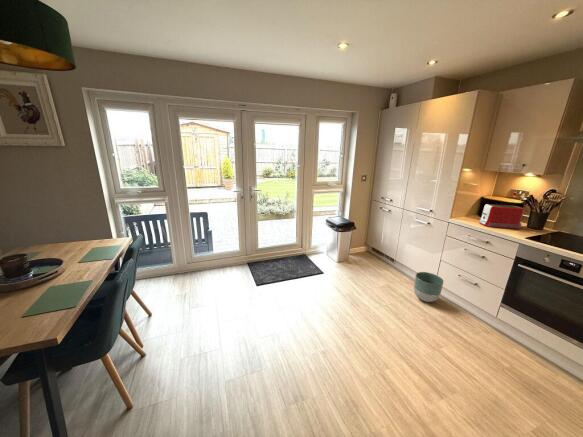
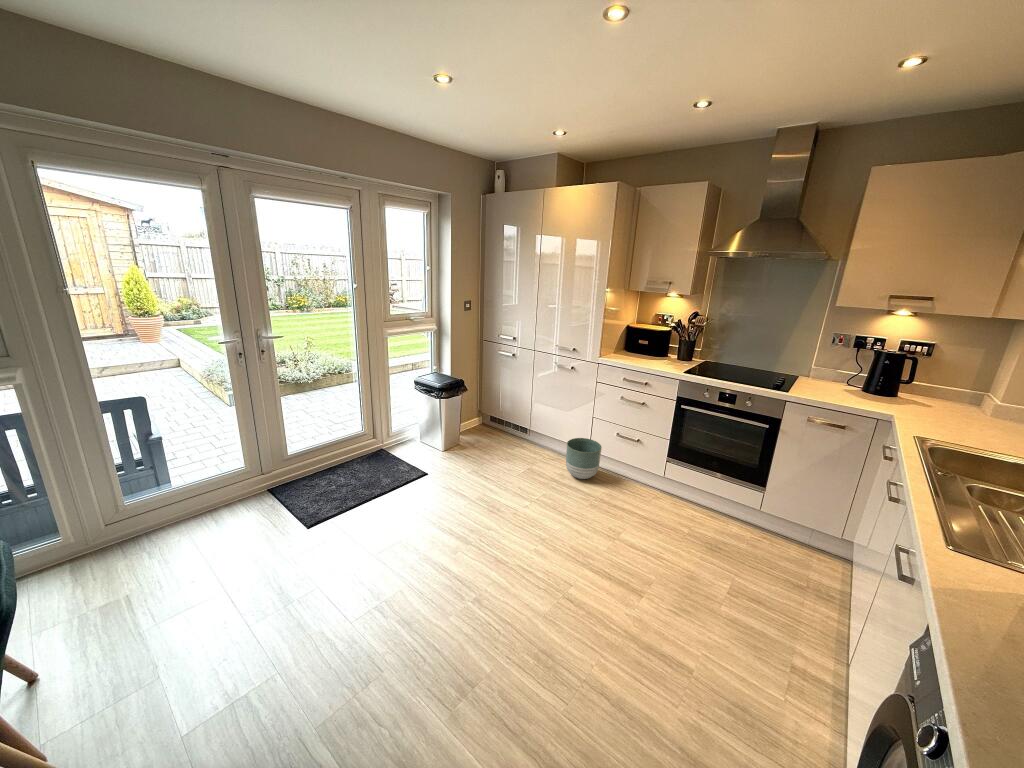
toaster: present [479,204,524,229] -> none [633,335,675,364]

